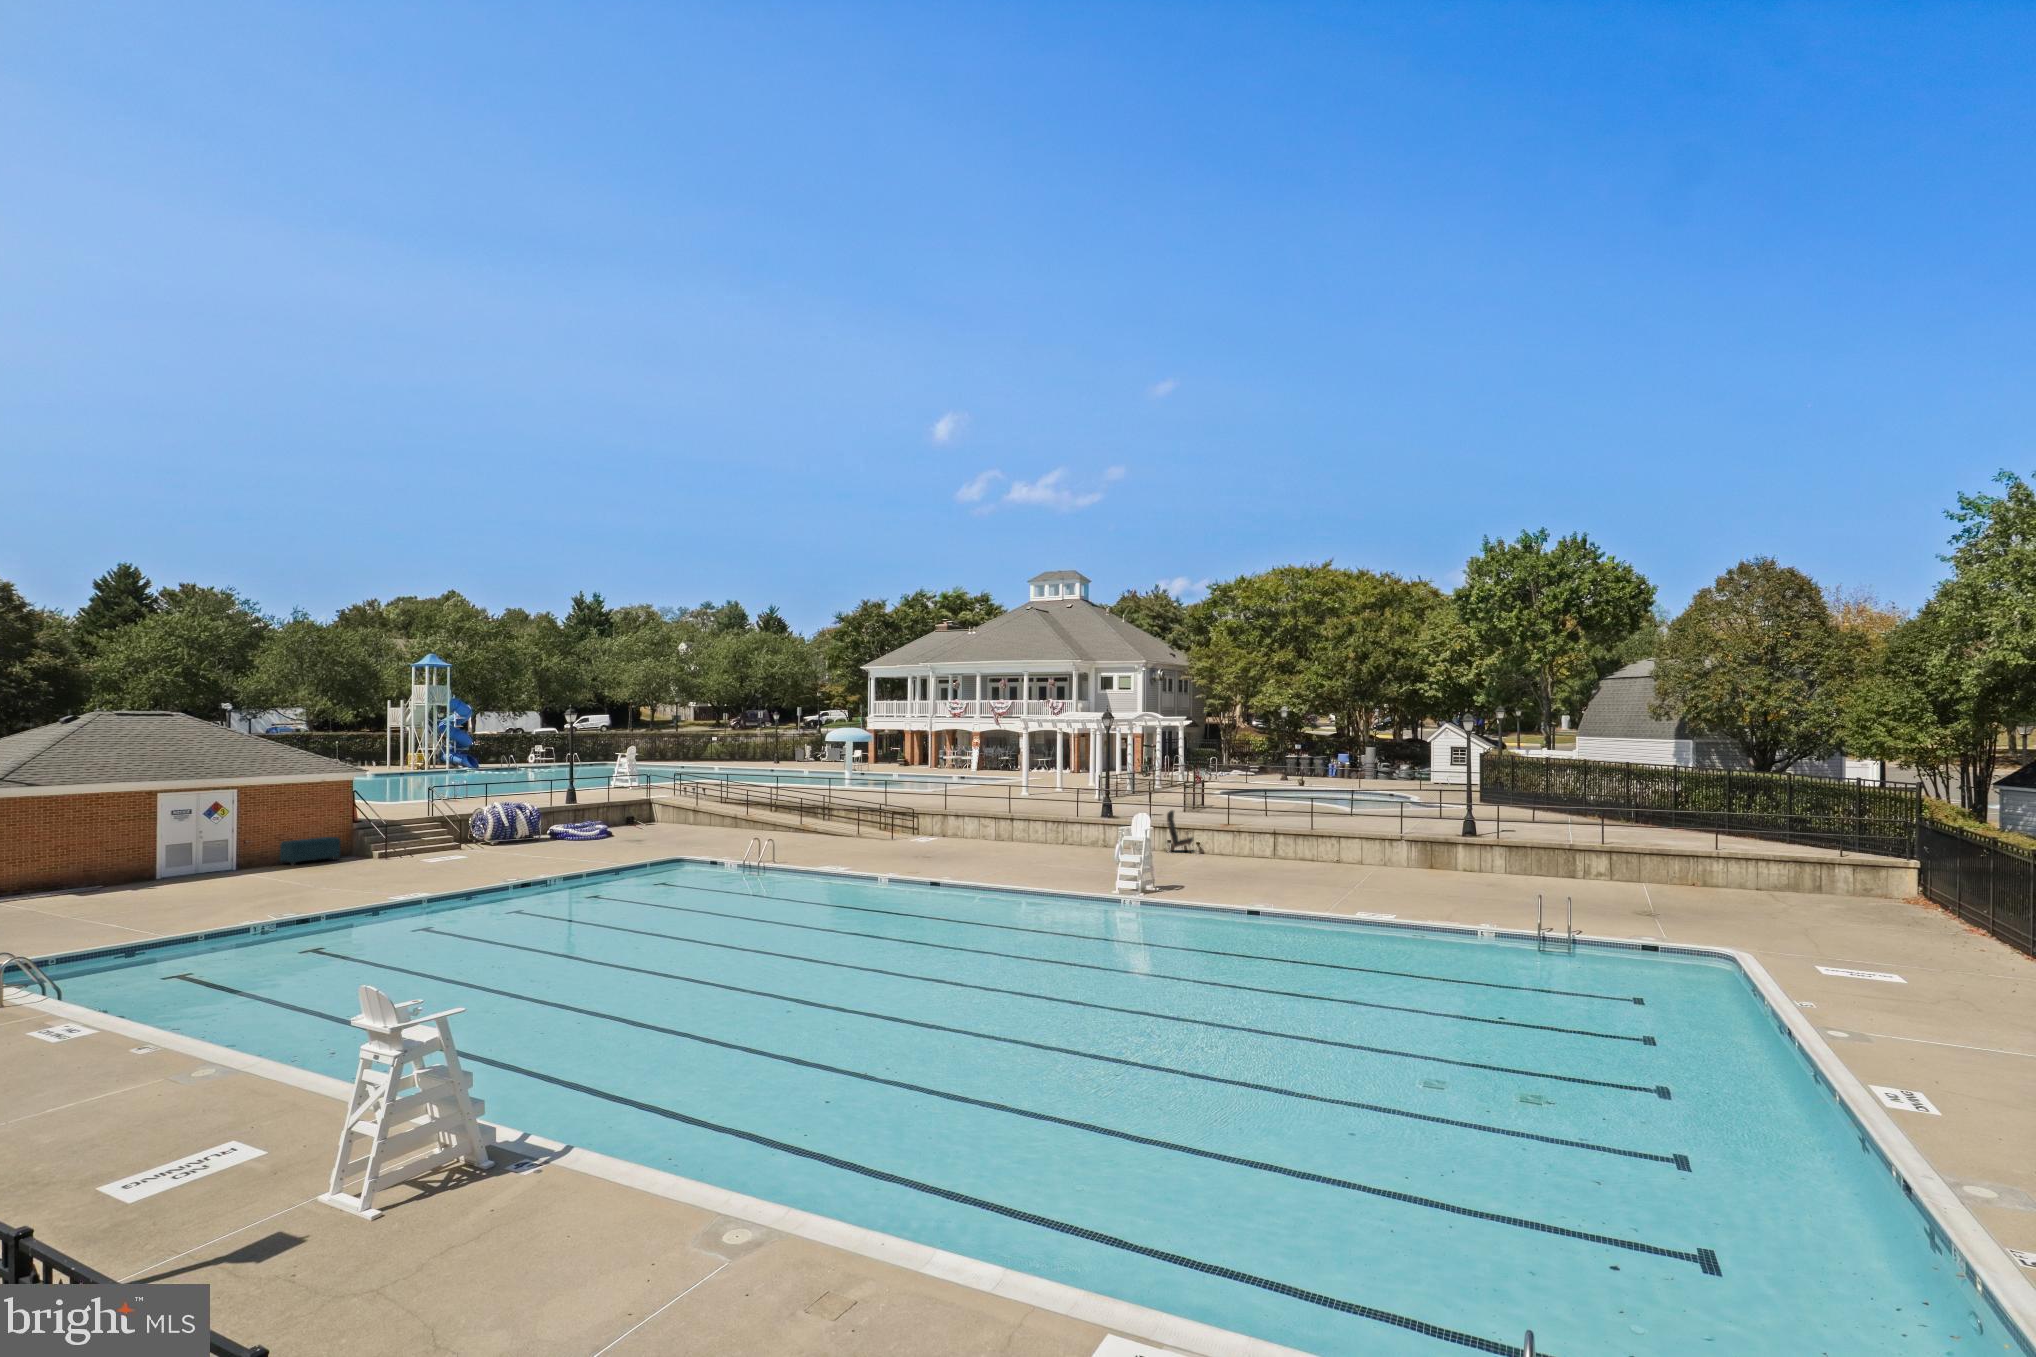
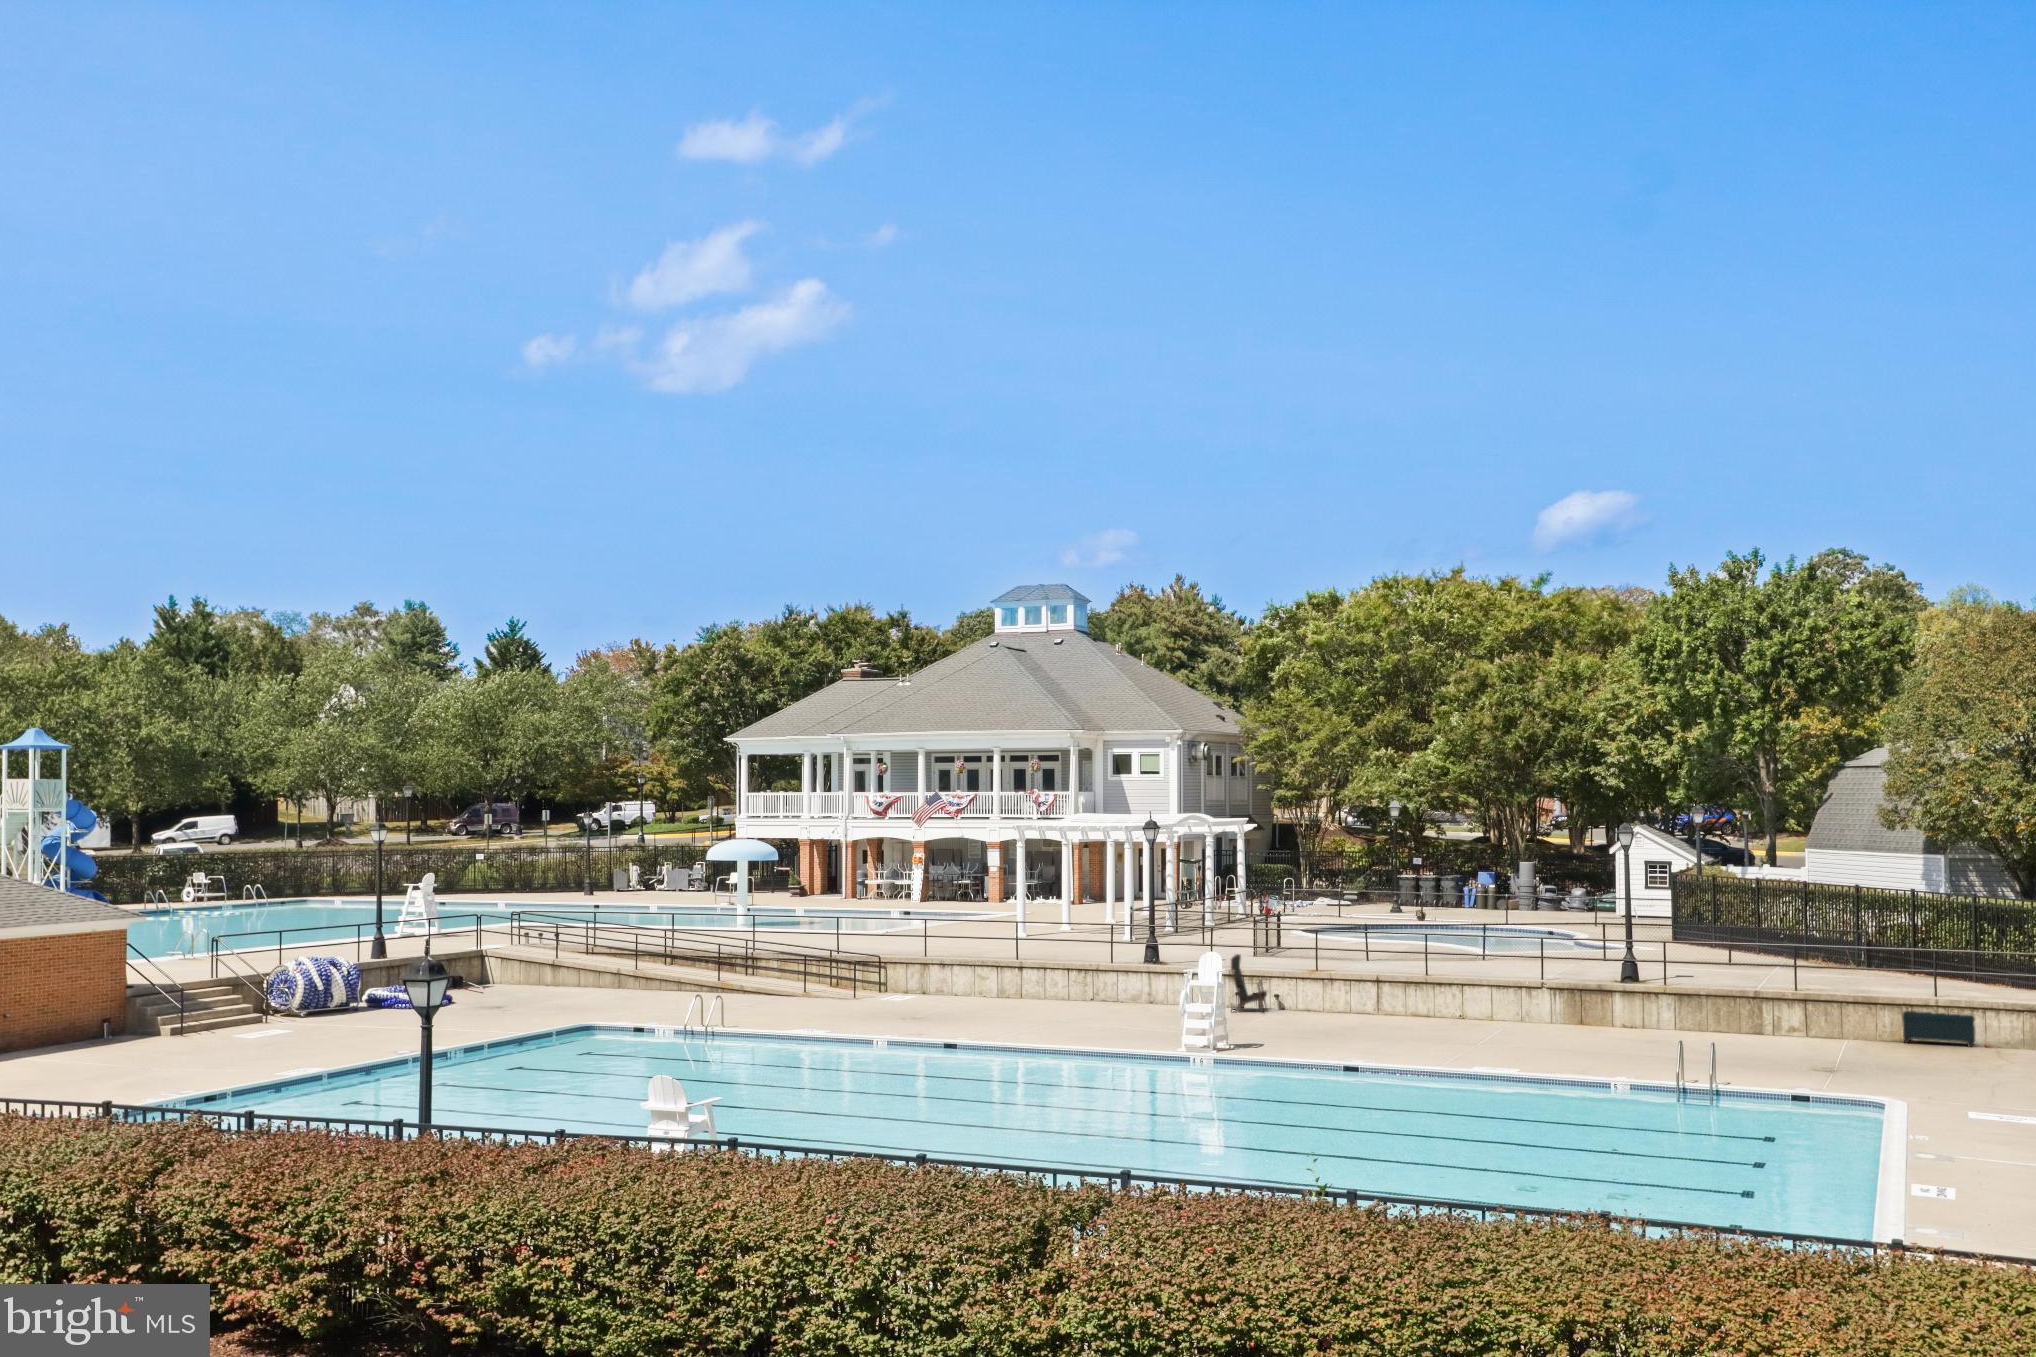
bench: present [280,837,340,865] -> present [1902,1011,1976,1047]

